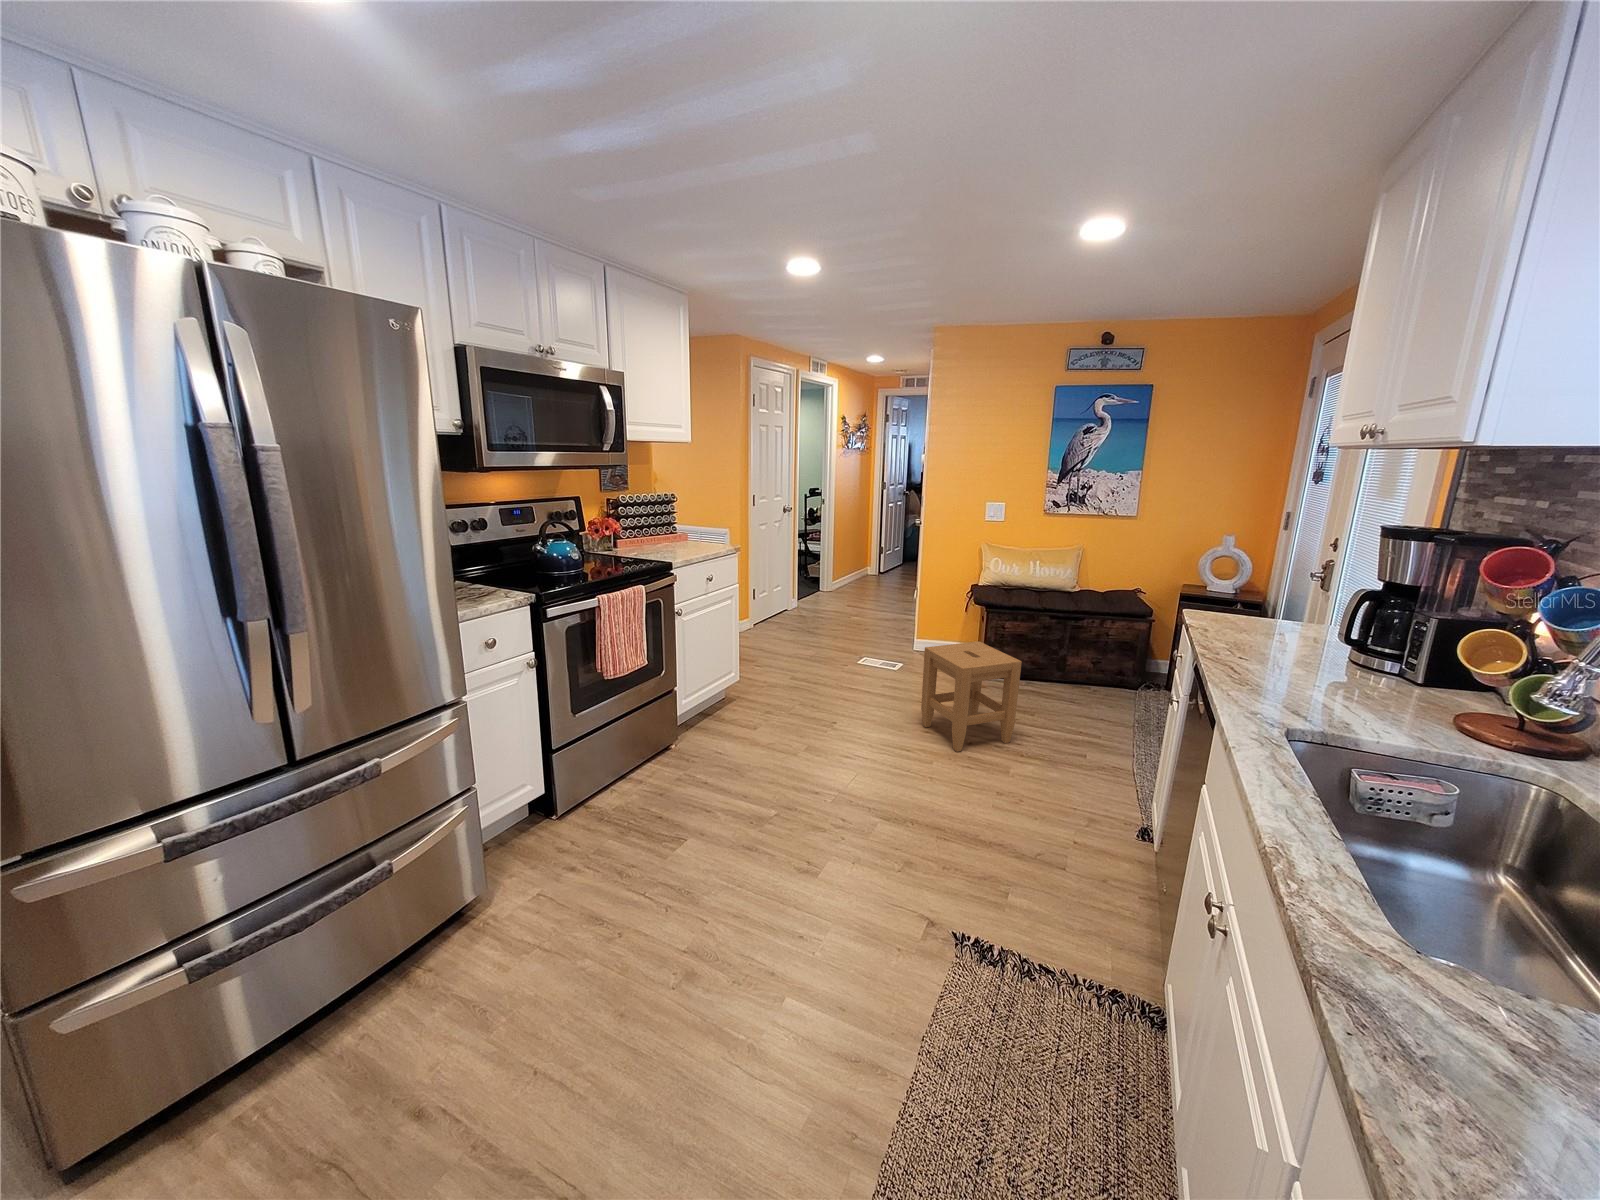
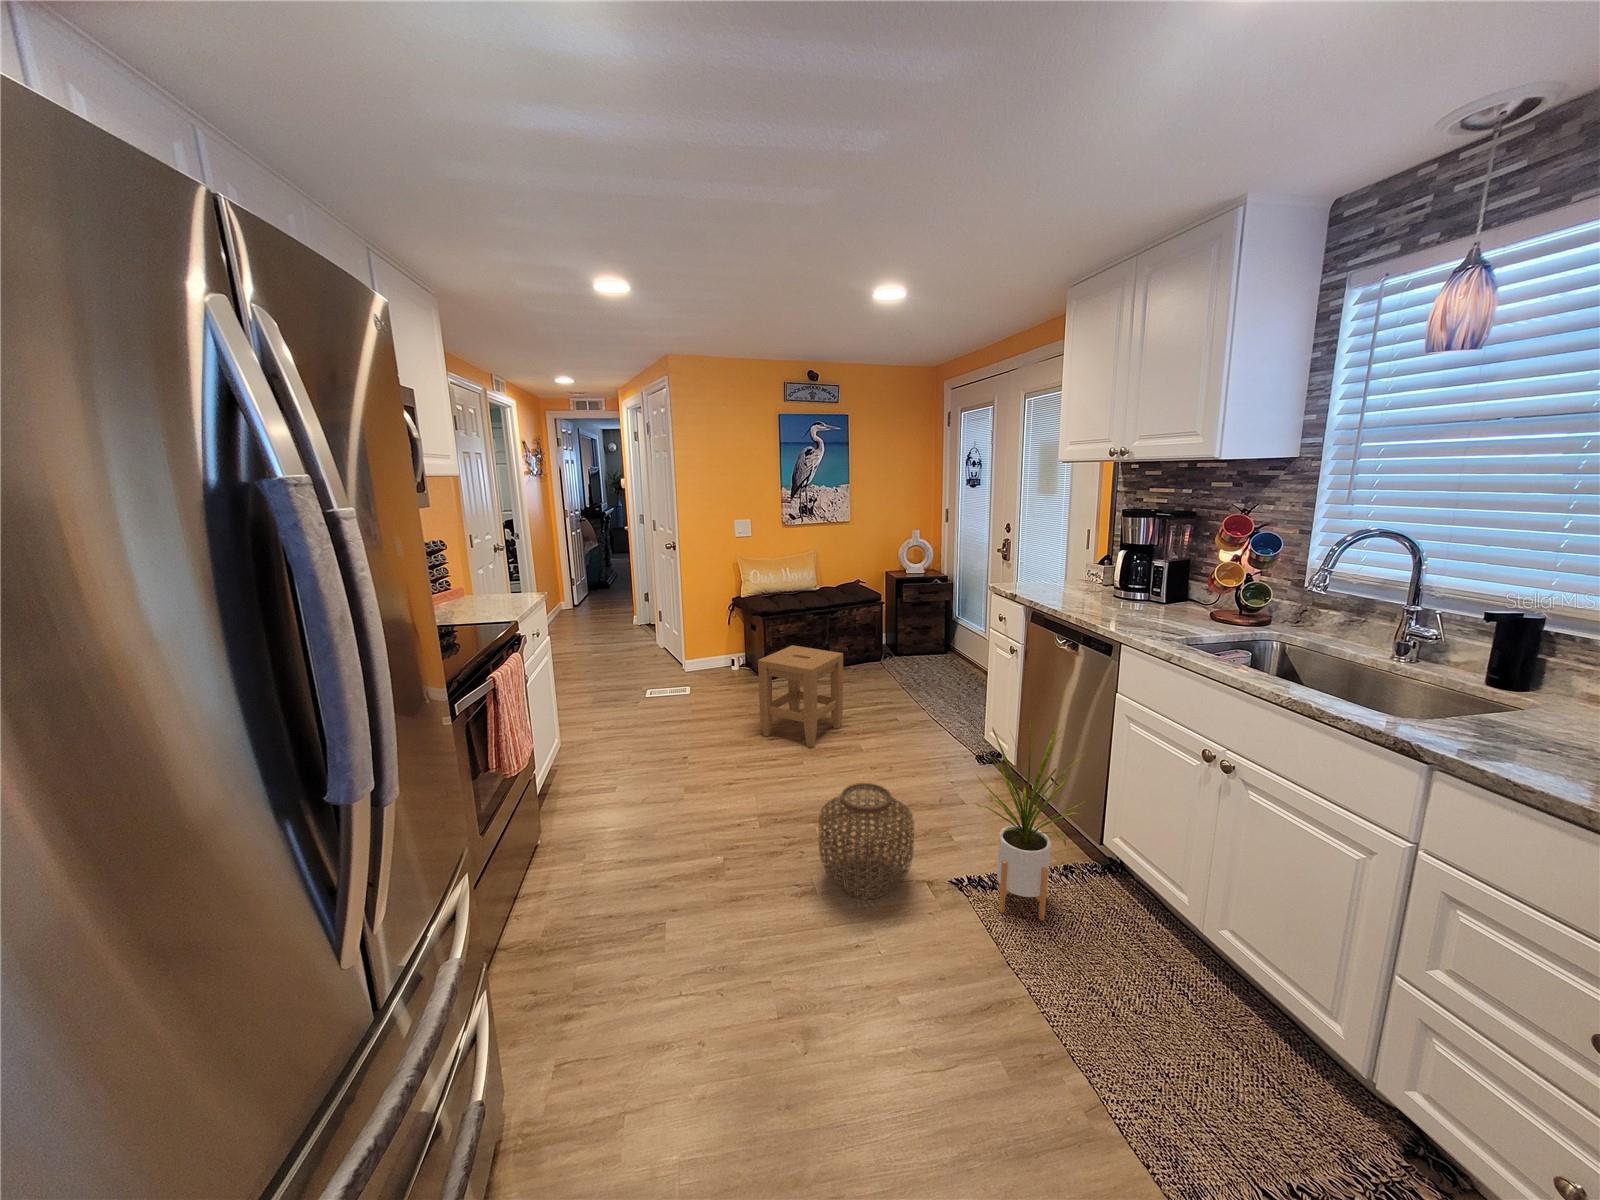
house plant: none [956,774,1097,1027] -> present [976,721,1087,920]
woven basket: none [820,785,922,909] -> present [819,783,914,899]

